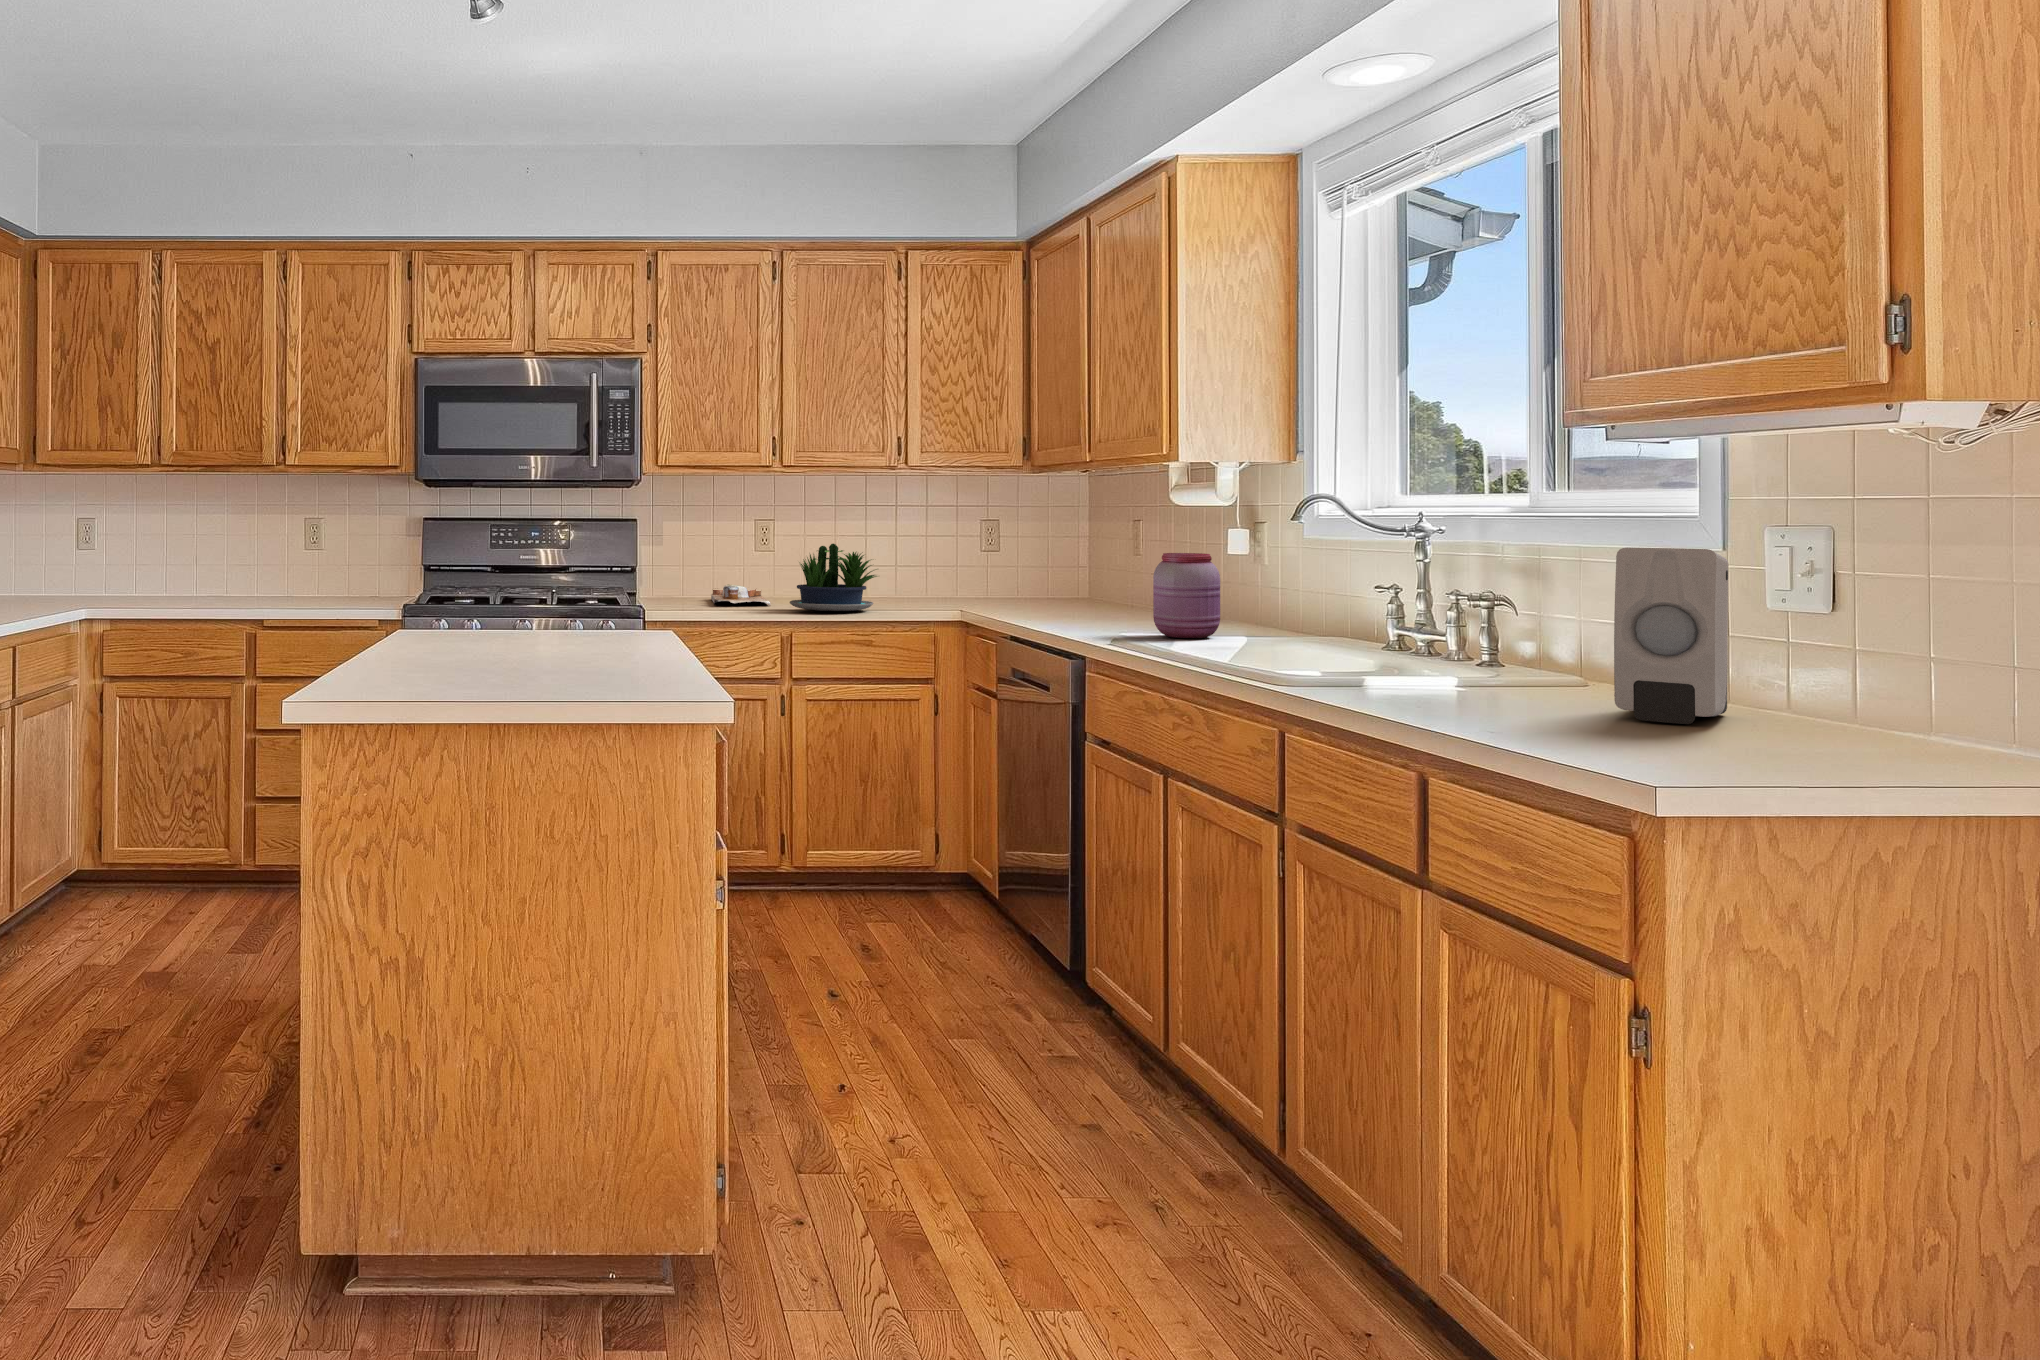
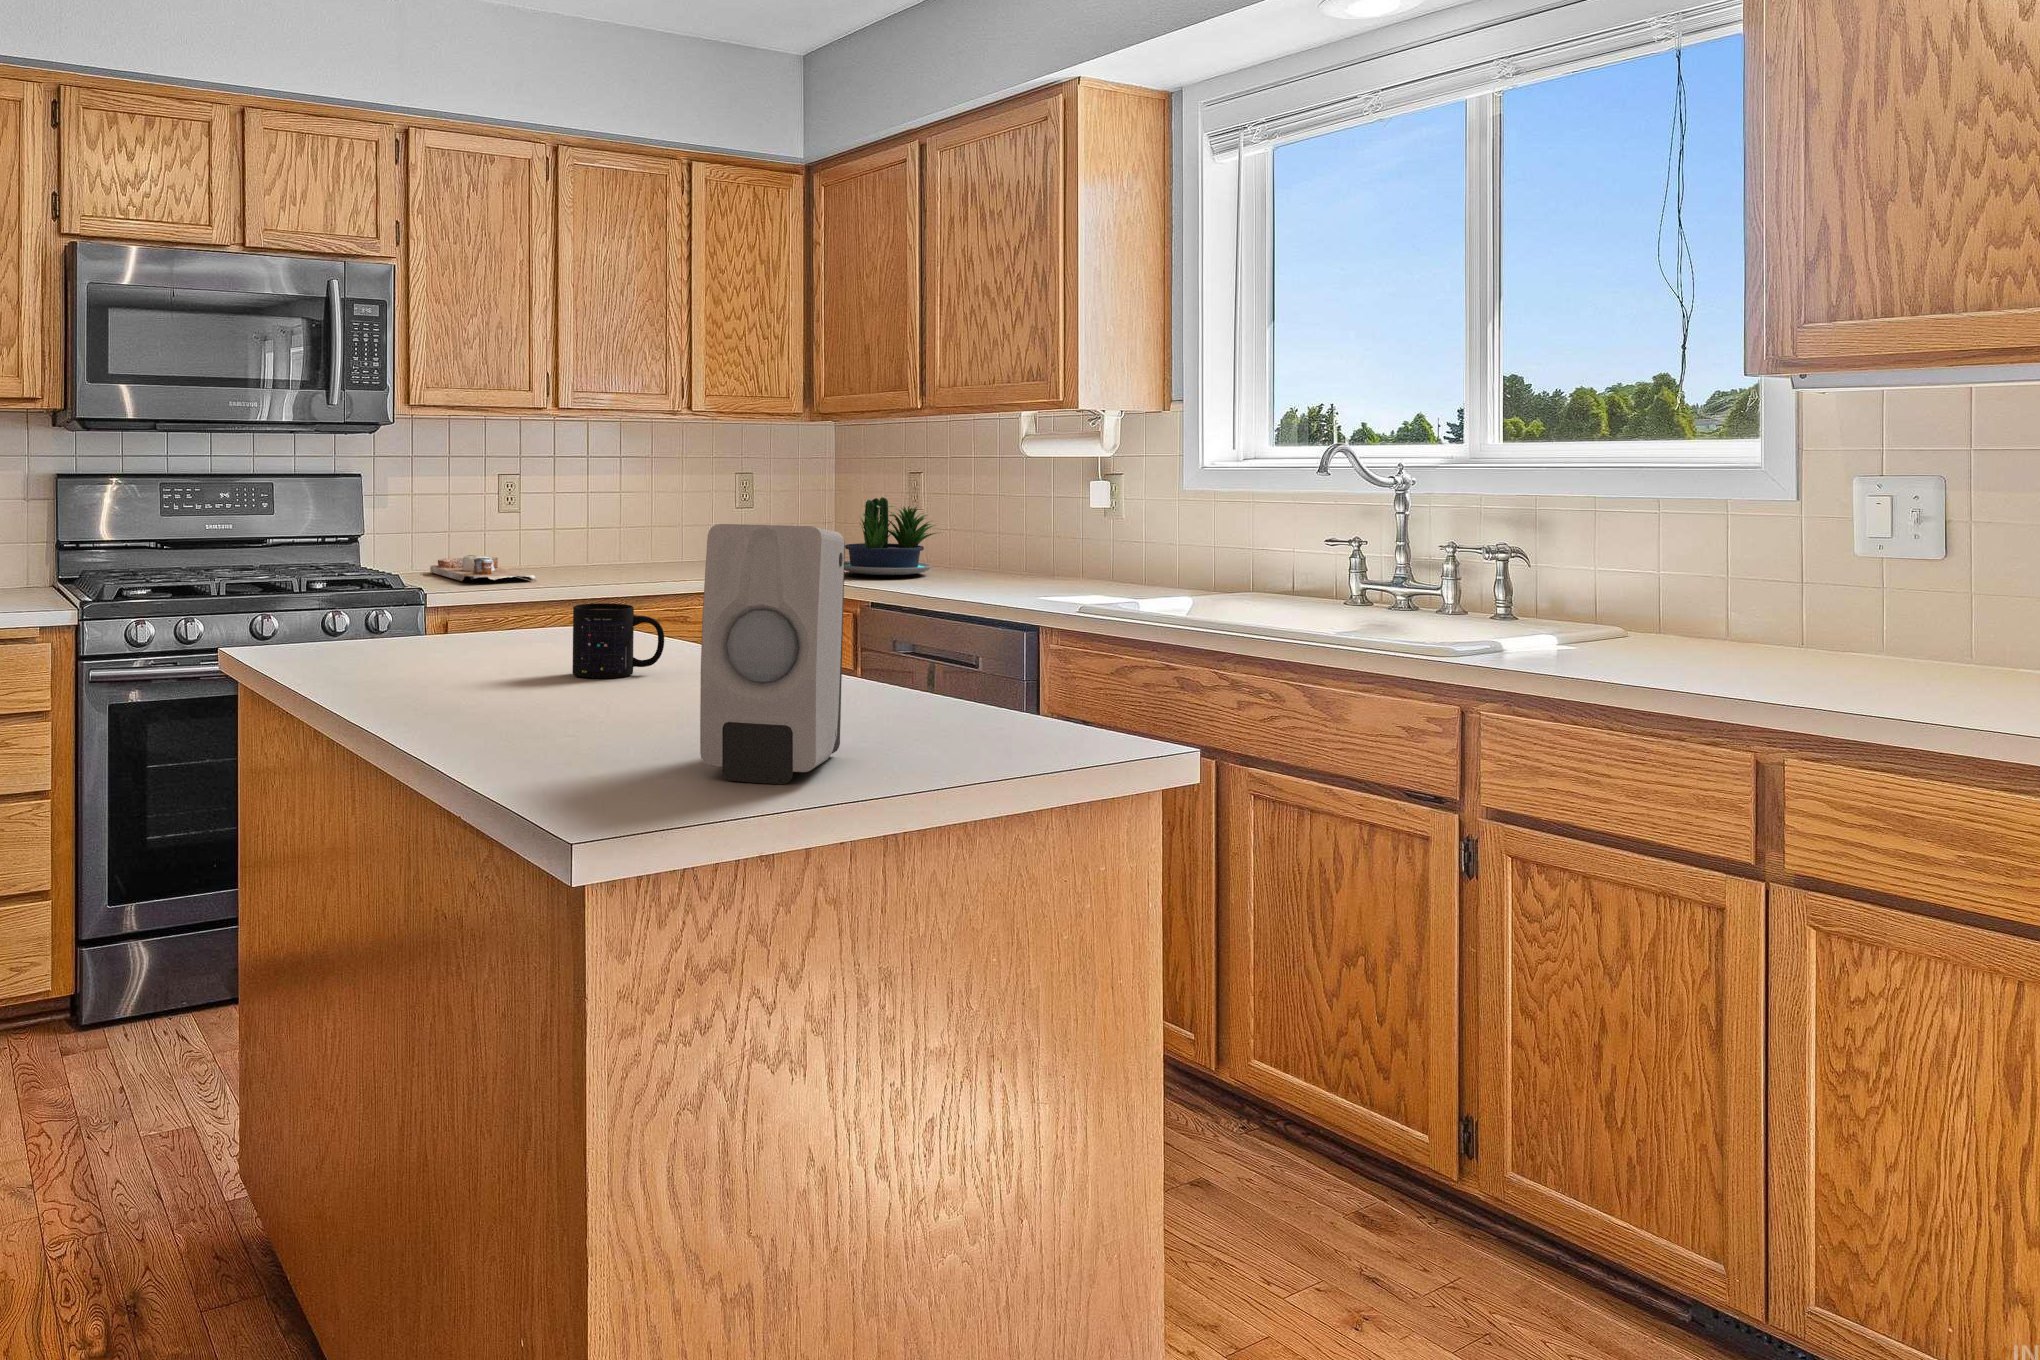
potted plant: present [790,544,877,611] -> present [844,497,936,575]
soap dispenser: present [1614,547,1728,724] -> present [700,524,845,784]
jar: present [1153,553,1220,638] -> none [1081,517,1151,611]
mug: none [565,597,625,647] -> present [572,603,664,678]

